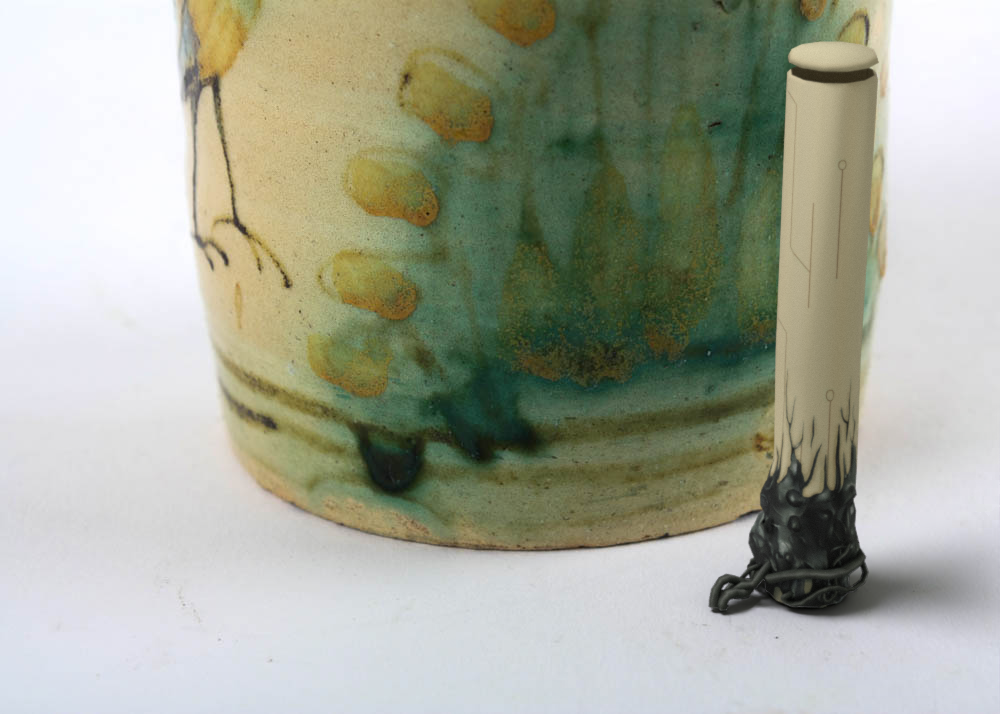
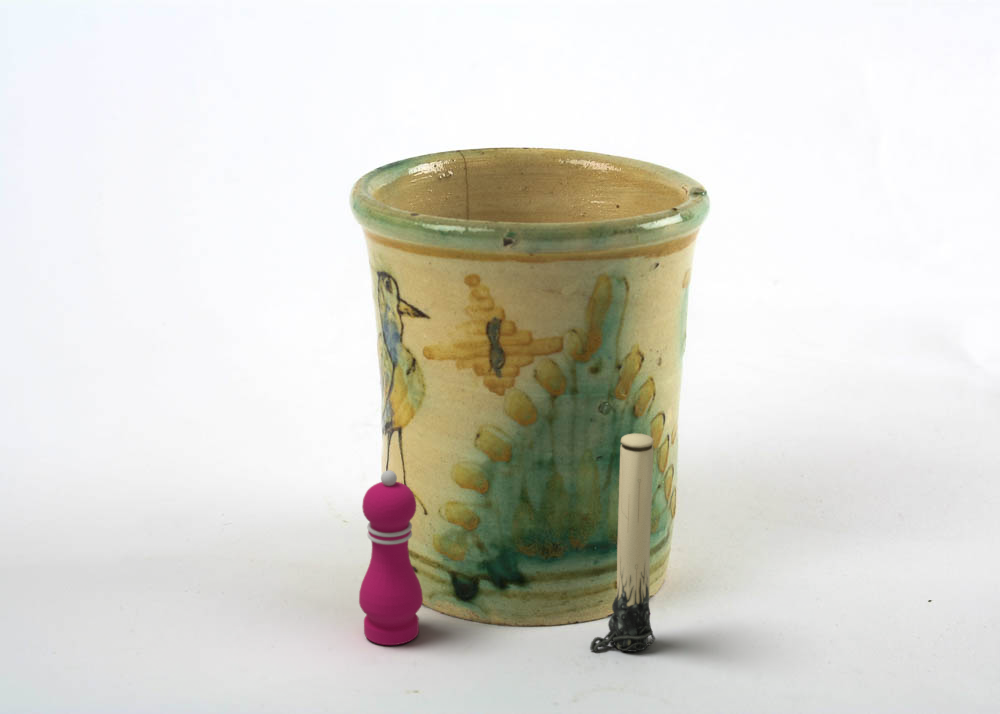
pepper mill: none [111,168,285,614] -> present [359,470,423,645]

